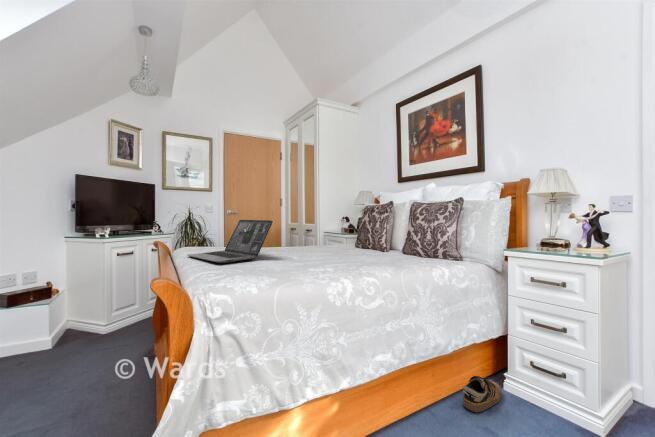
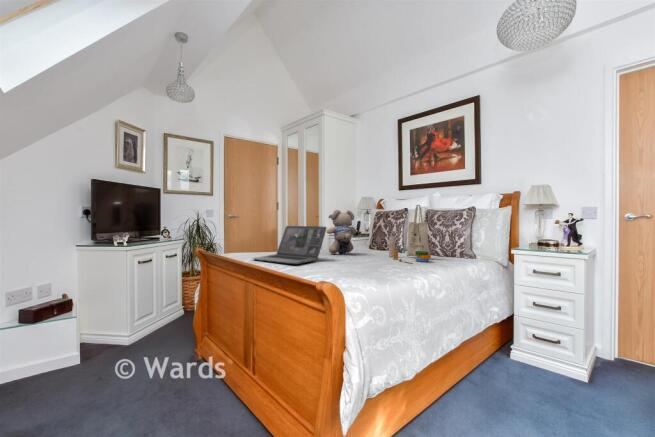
tote bag: none [355,195,401,266] -> present [389,205,431,264]
teddy bear: none [289,202,324,252] -> present [327,210,356,254]
shoe: present [463,376,501,412] -> none [487,350,513,378]

